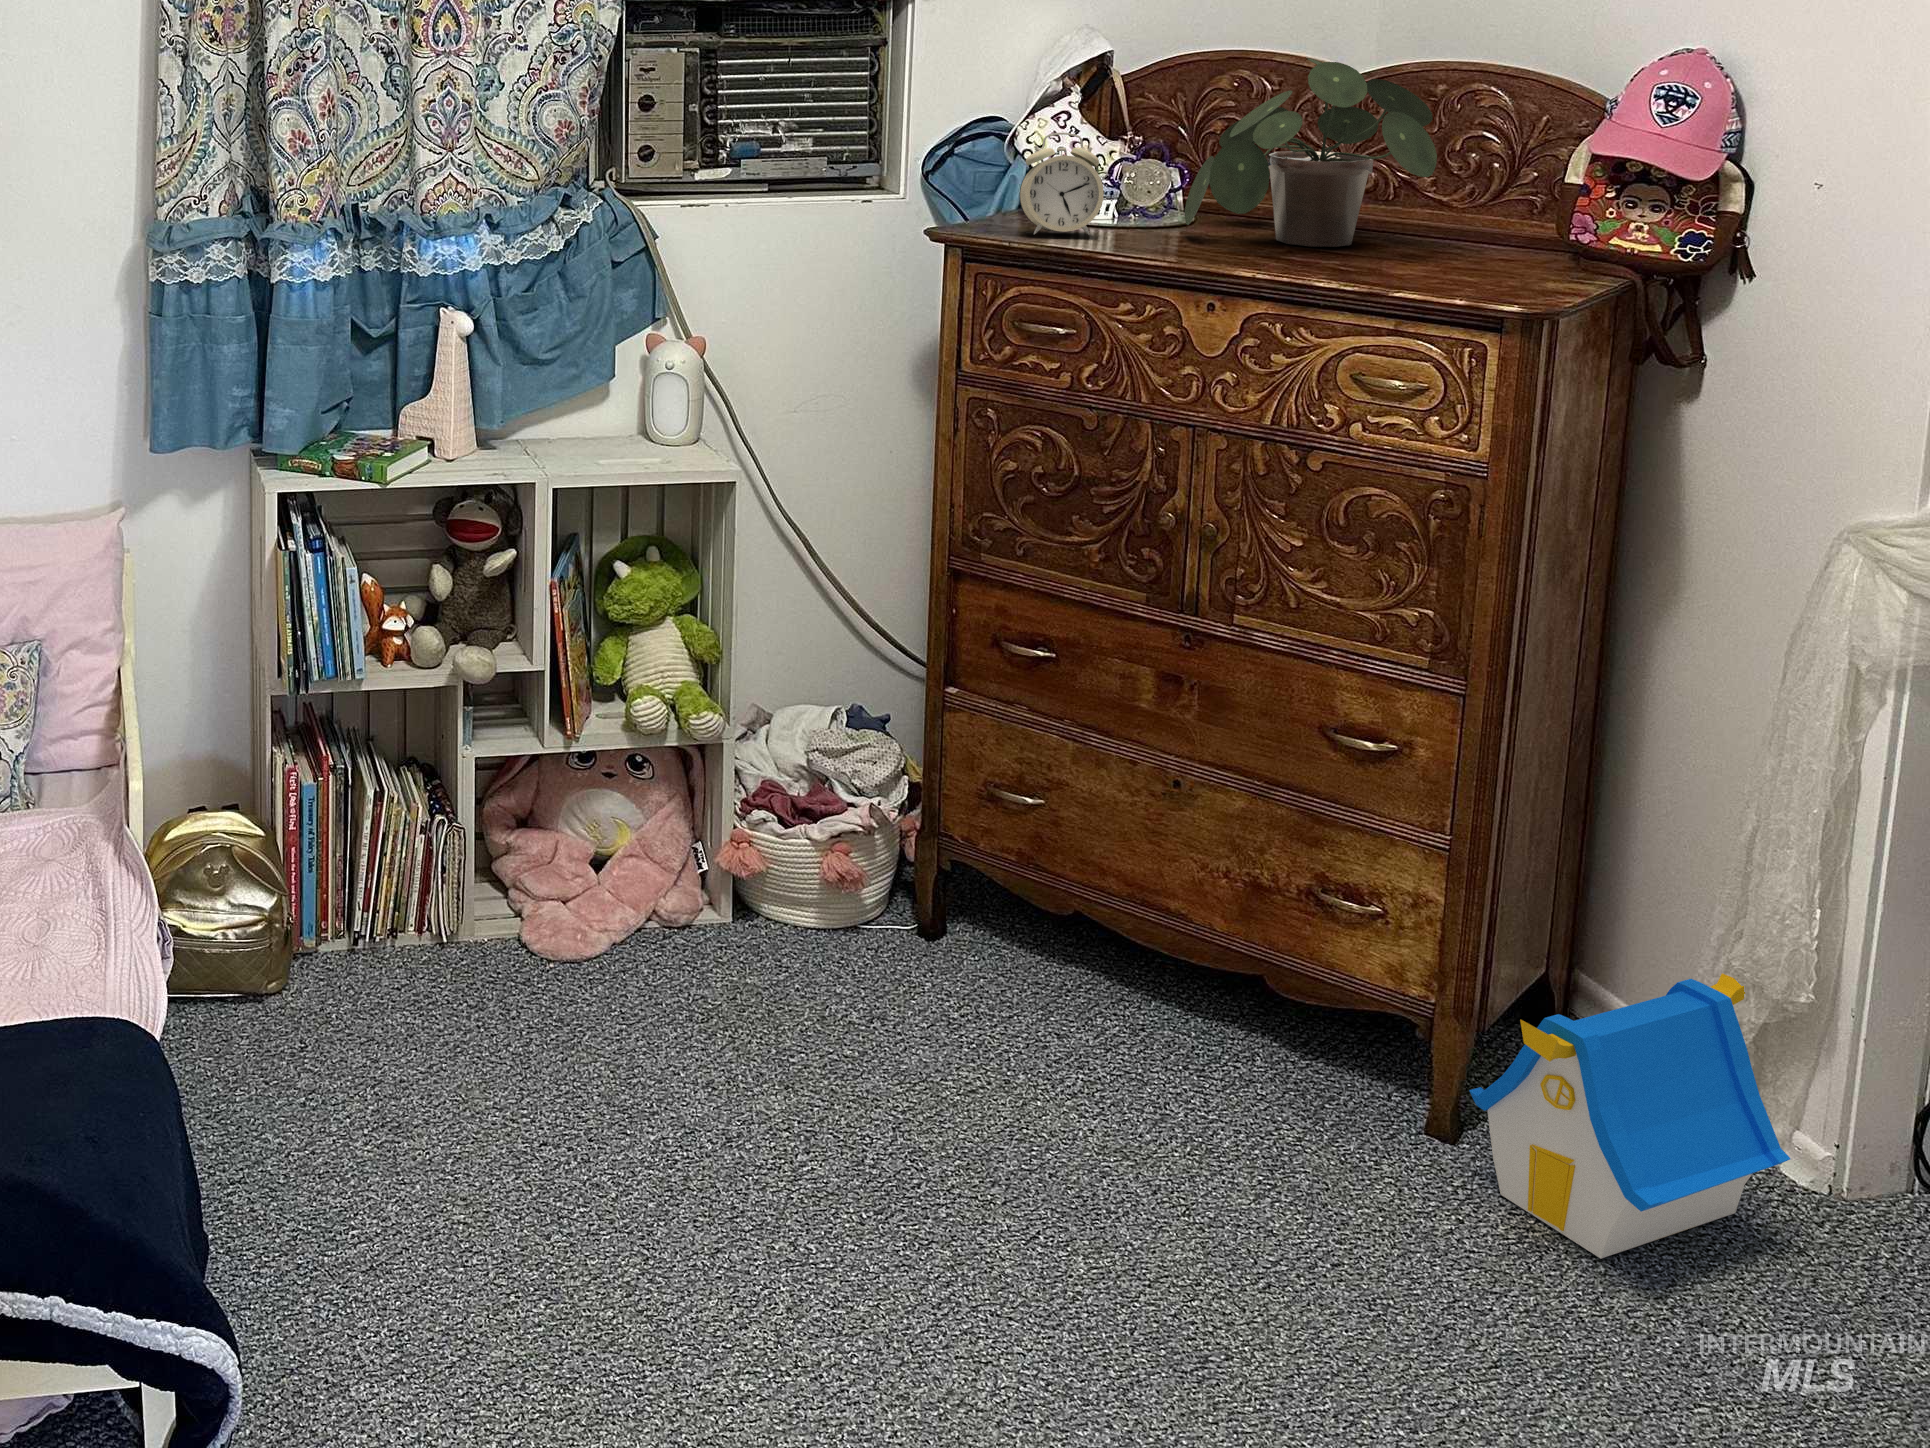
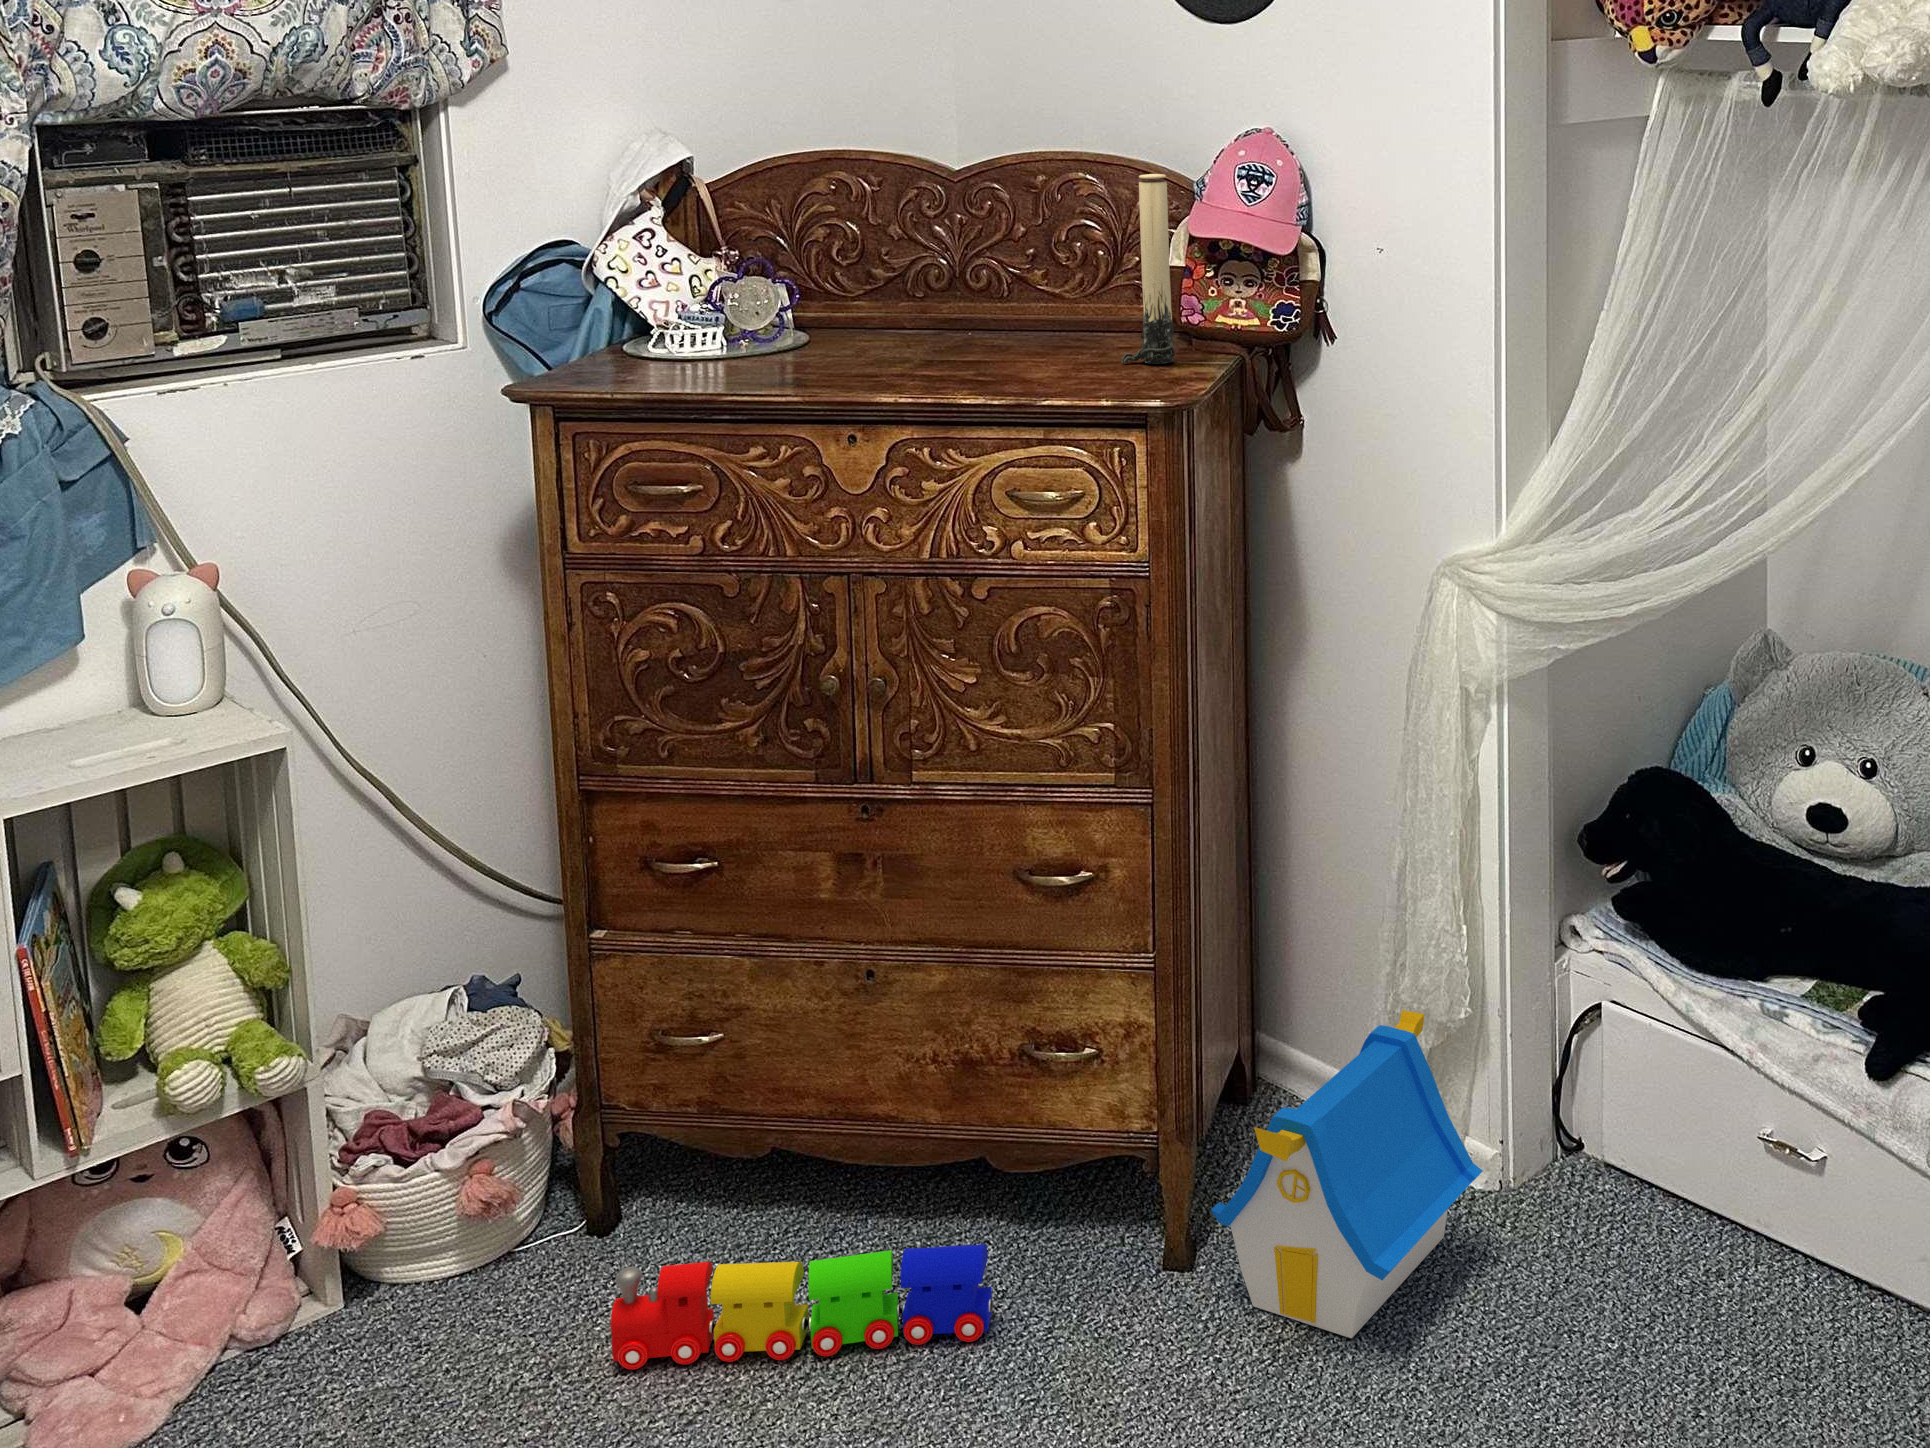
potted plant: present [1185,58,1437,247] -> none [801,155,1052,356]
candle: none [1494,89,1567,277] -> present [1122,174,1176,364]
alarm clock: present [1019,133,1104,235] -> none [611,257,711,379]
toy train: none [916,958,1242,1123] -> present [611,1244,993,1370]

